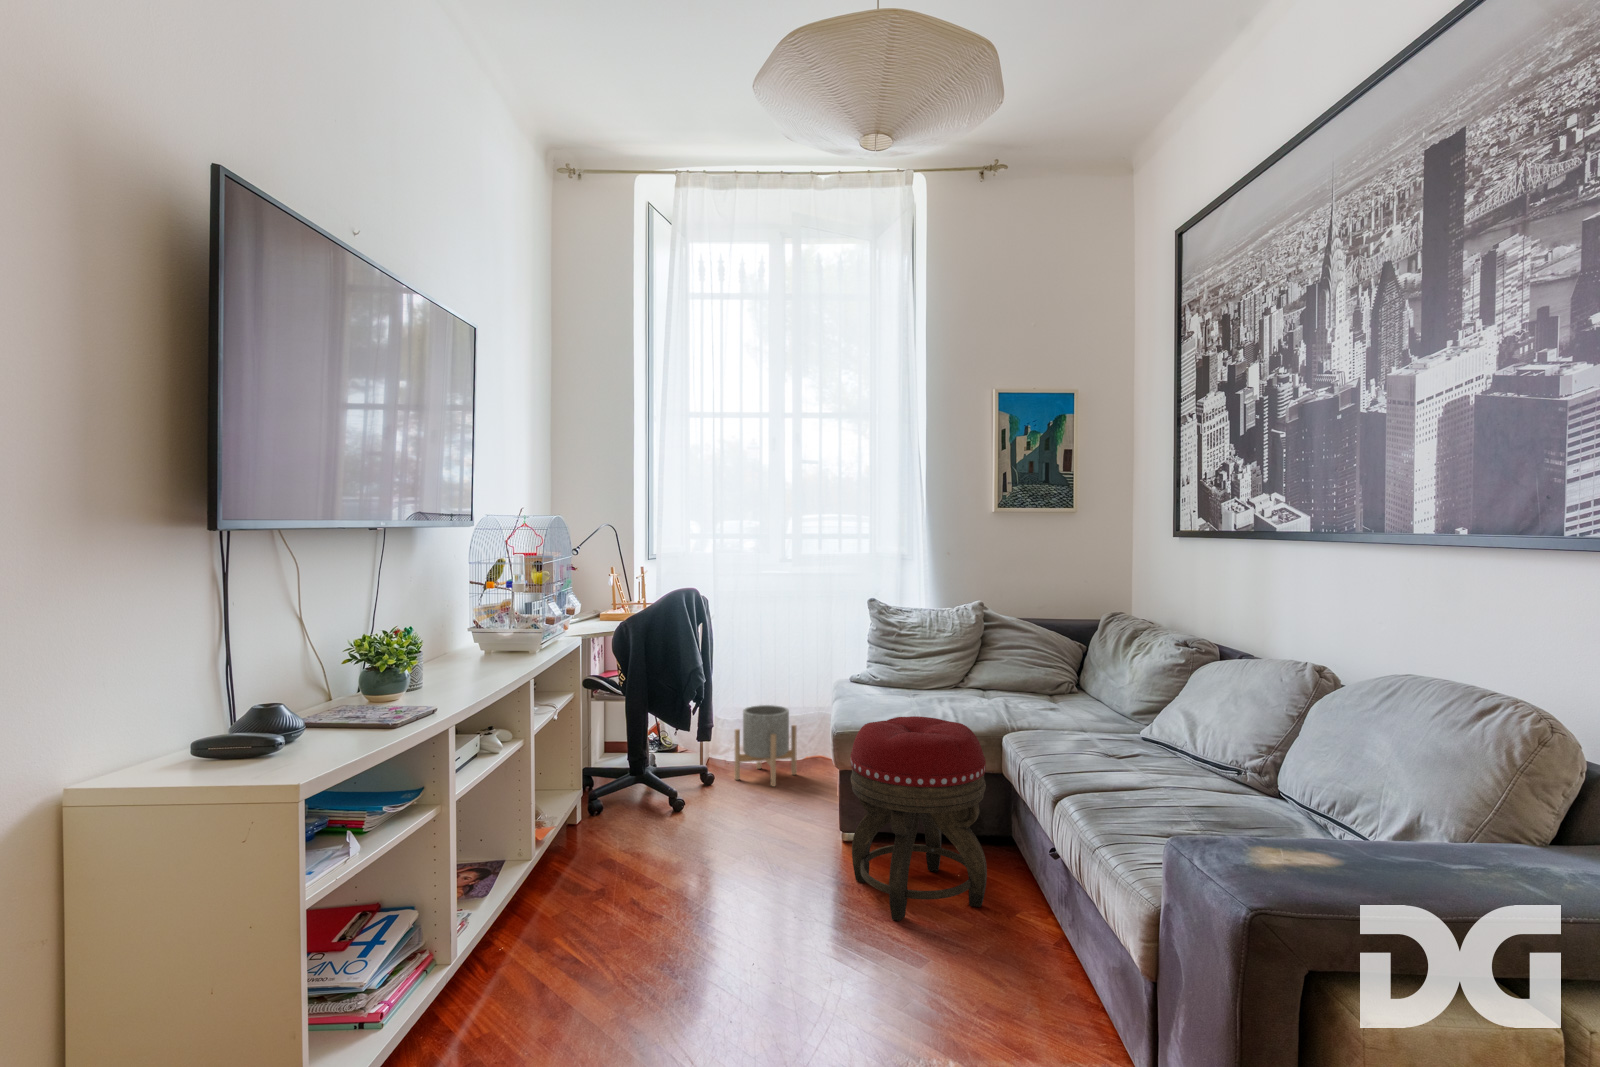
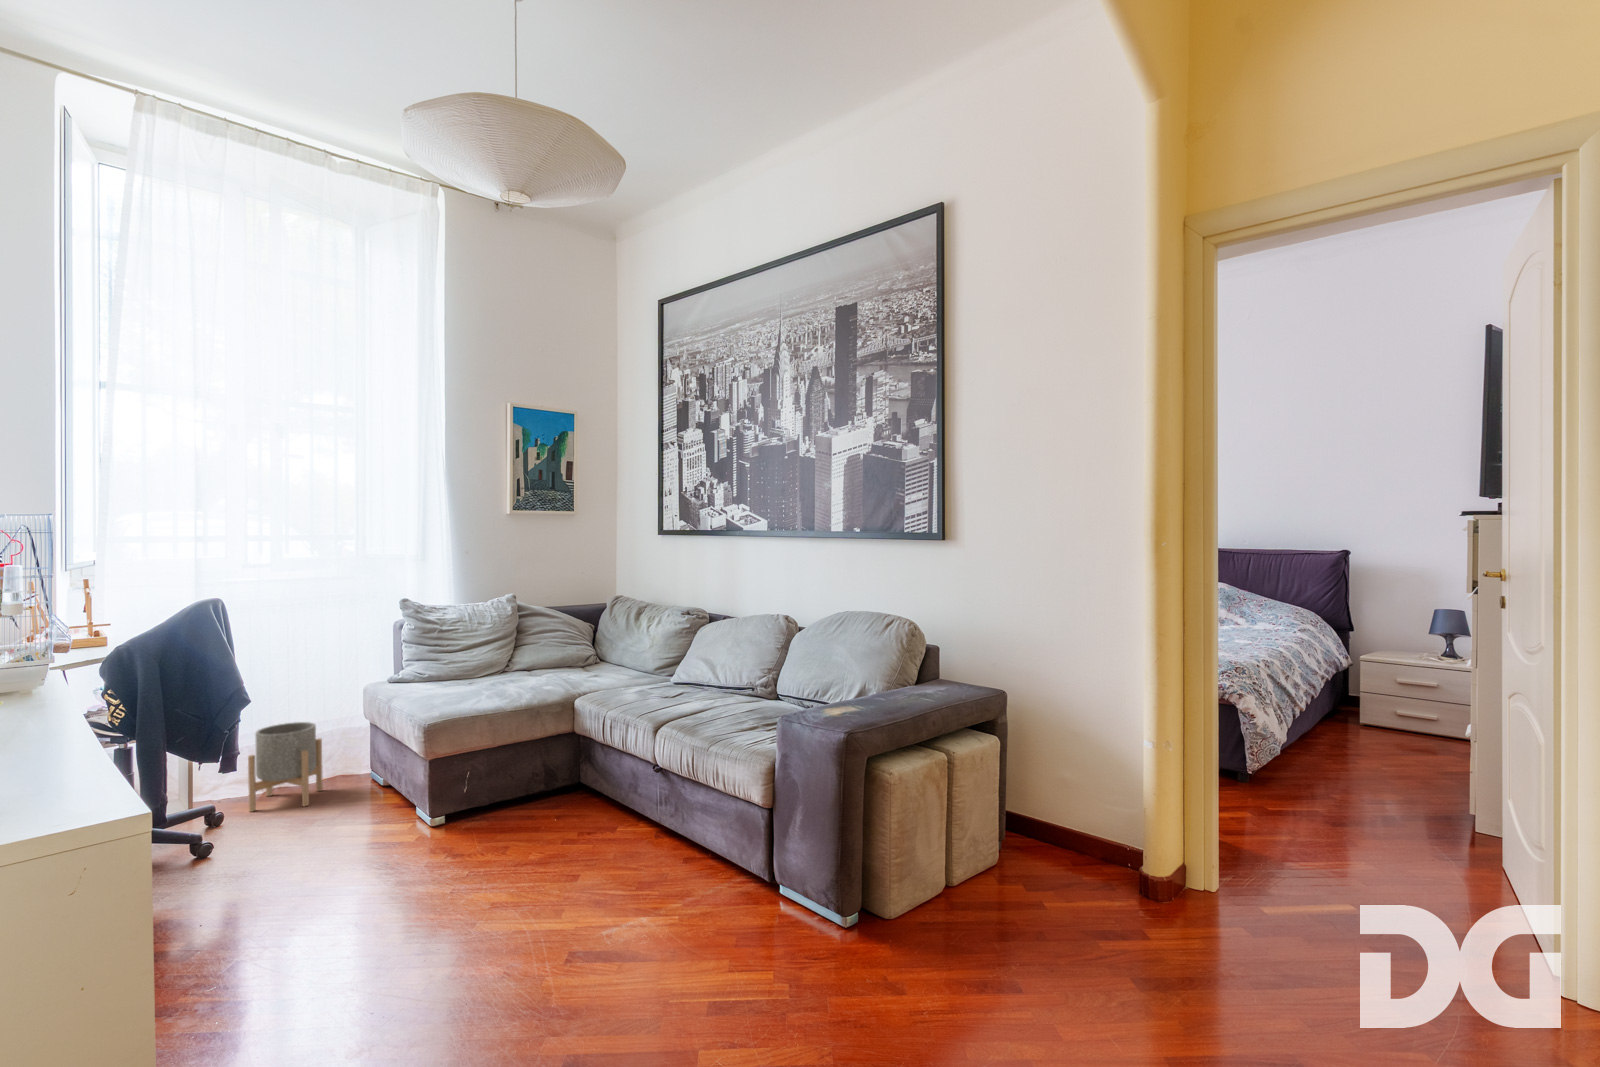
footstool: present [851,716,987,921] -> none [467,692,591,863]

